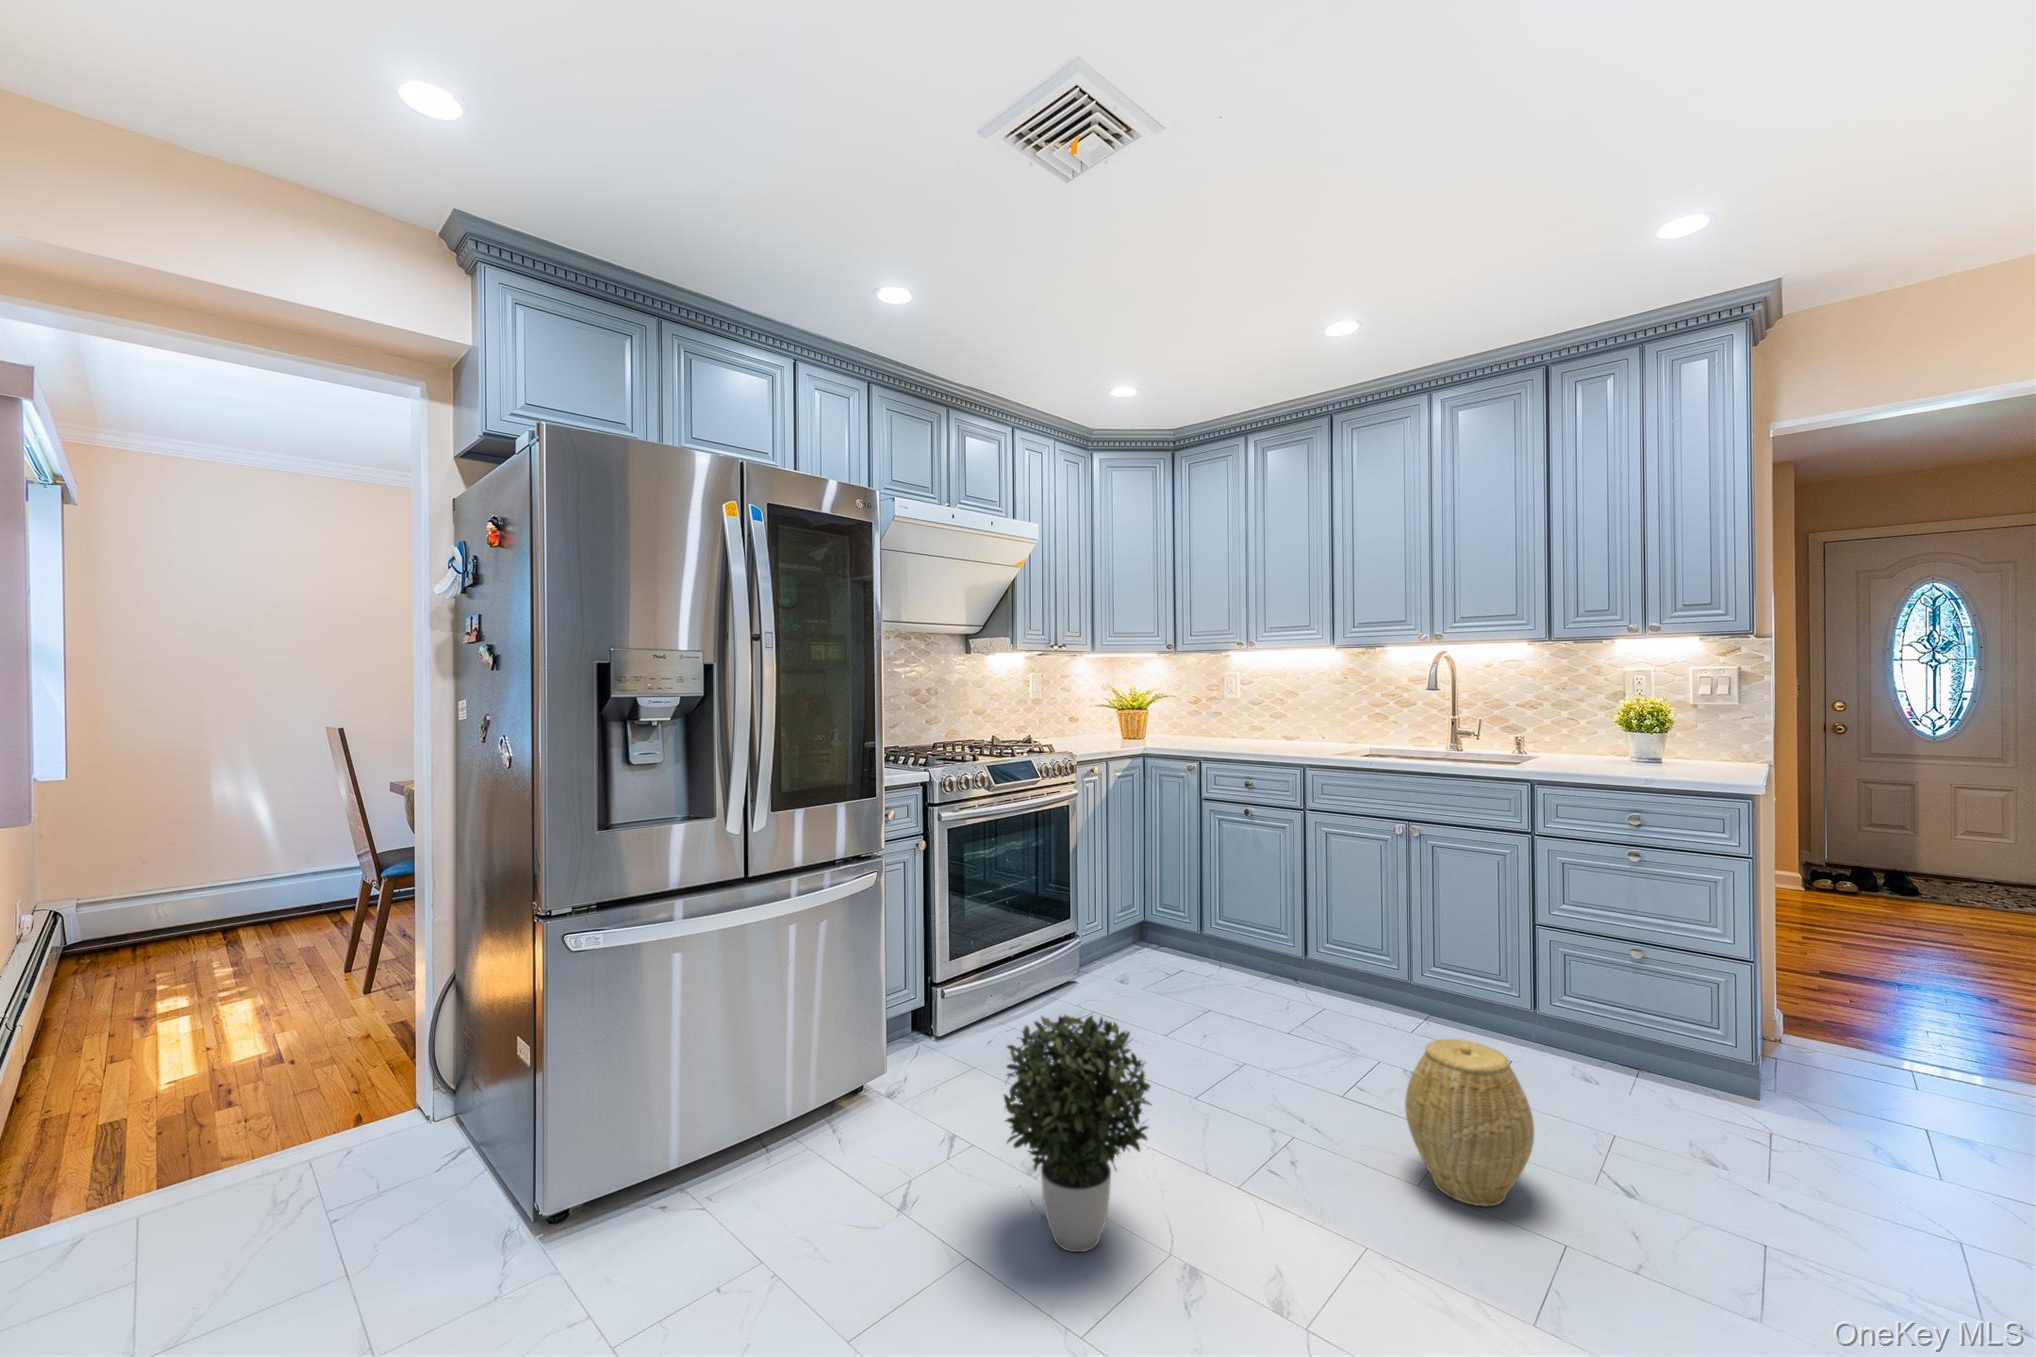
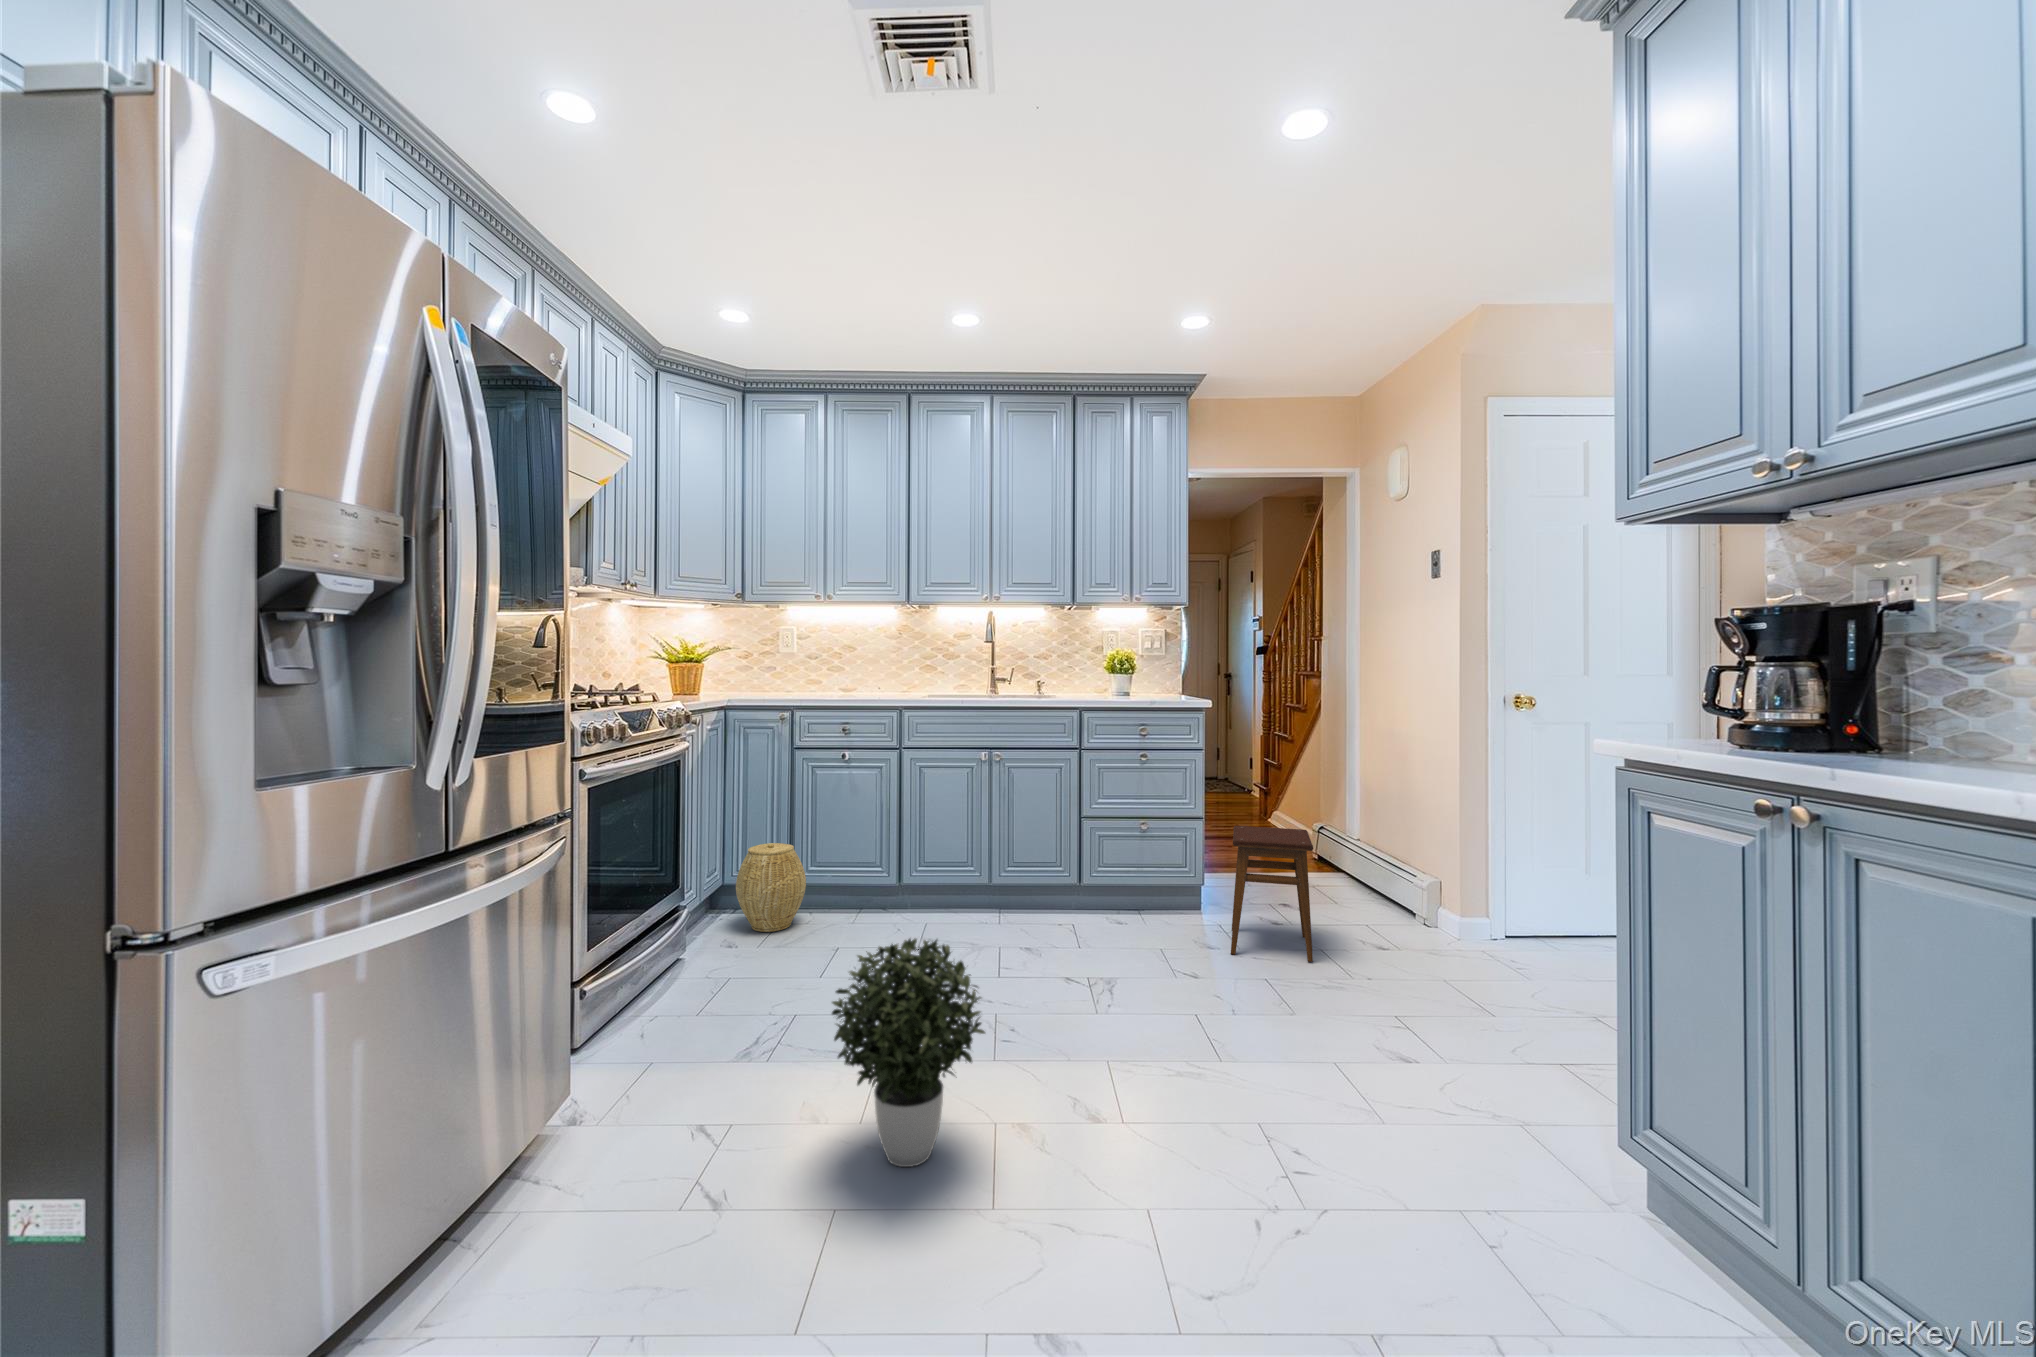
stool: none [1739,981,1951,1247] -> present [1231,826,1313,962]
woven basket: present [1405,1039,1534,1206] -> present [736,843,806,932]

